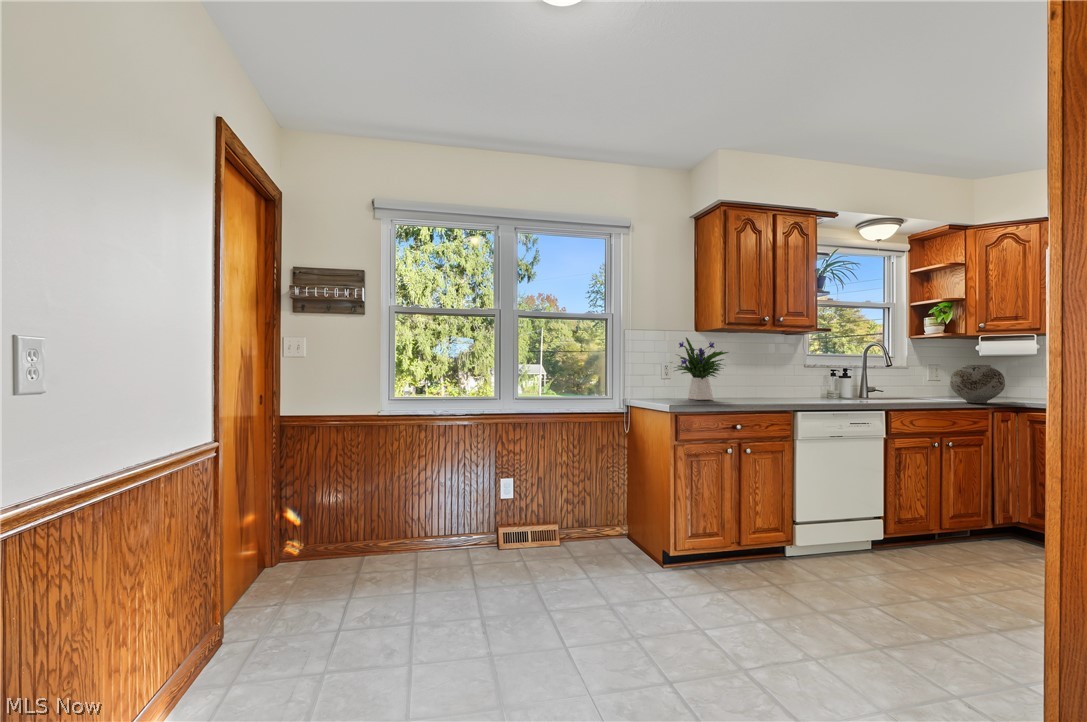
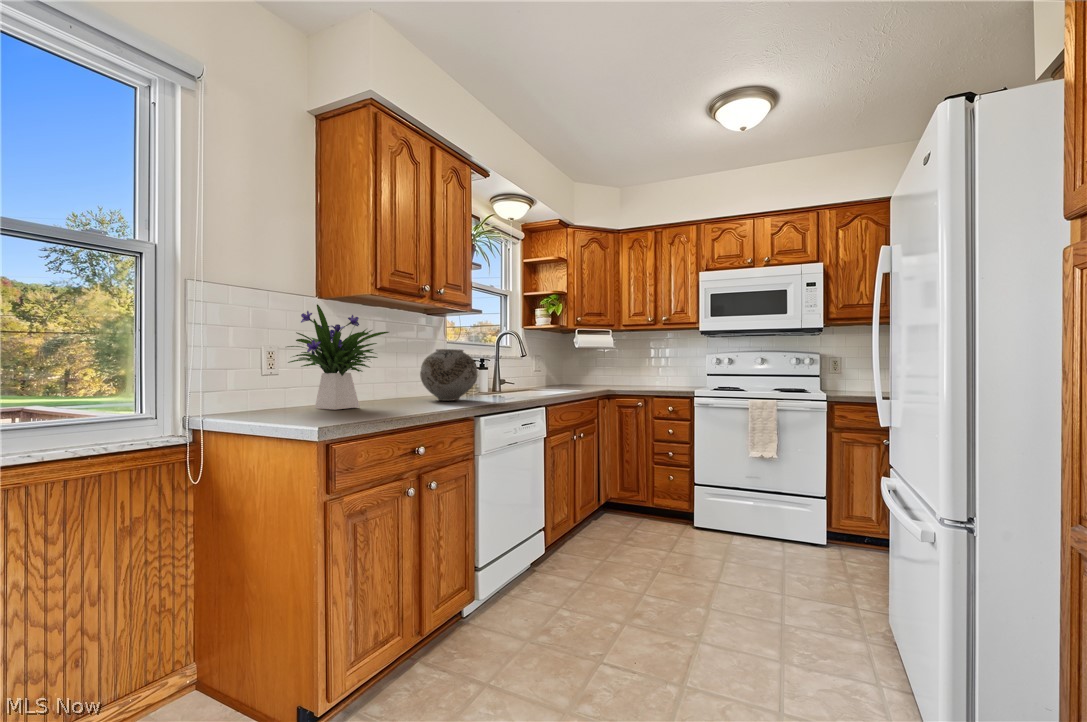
vase: present [950,365,1005,403] -> present [420,349,477,401]

